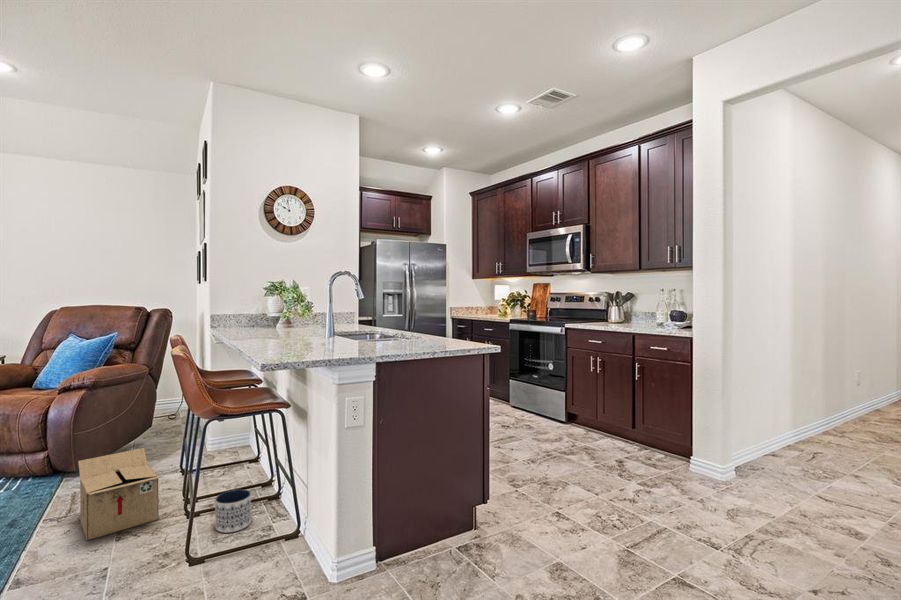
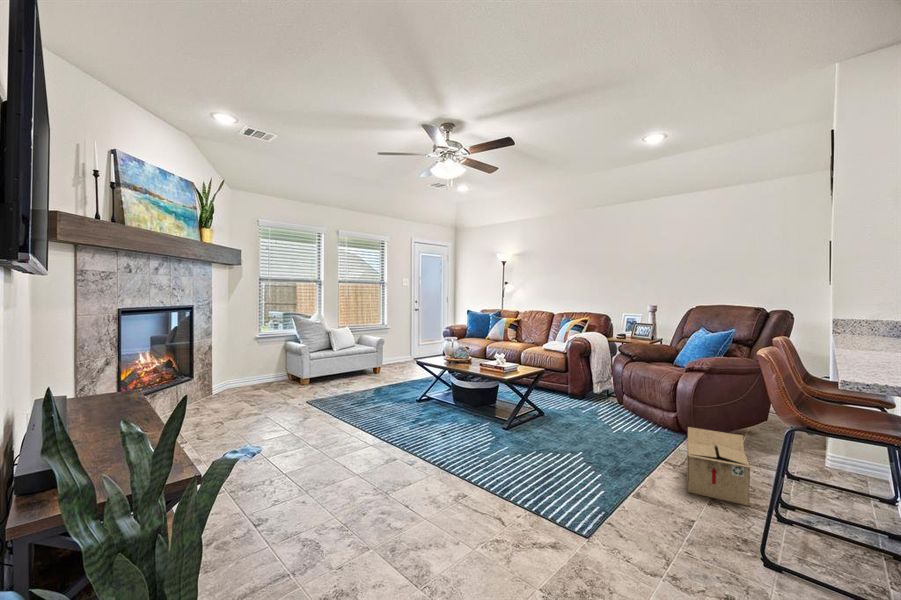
planter: present [215,489,251,533] -> none [807,514,858,568]

